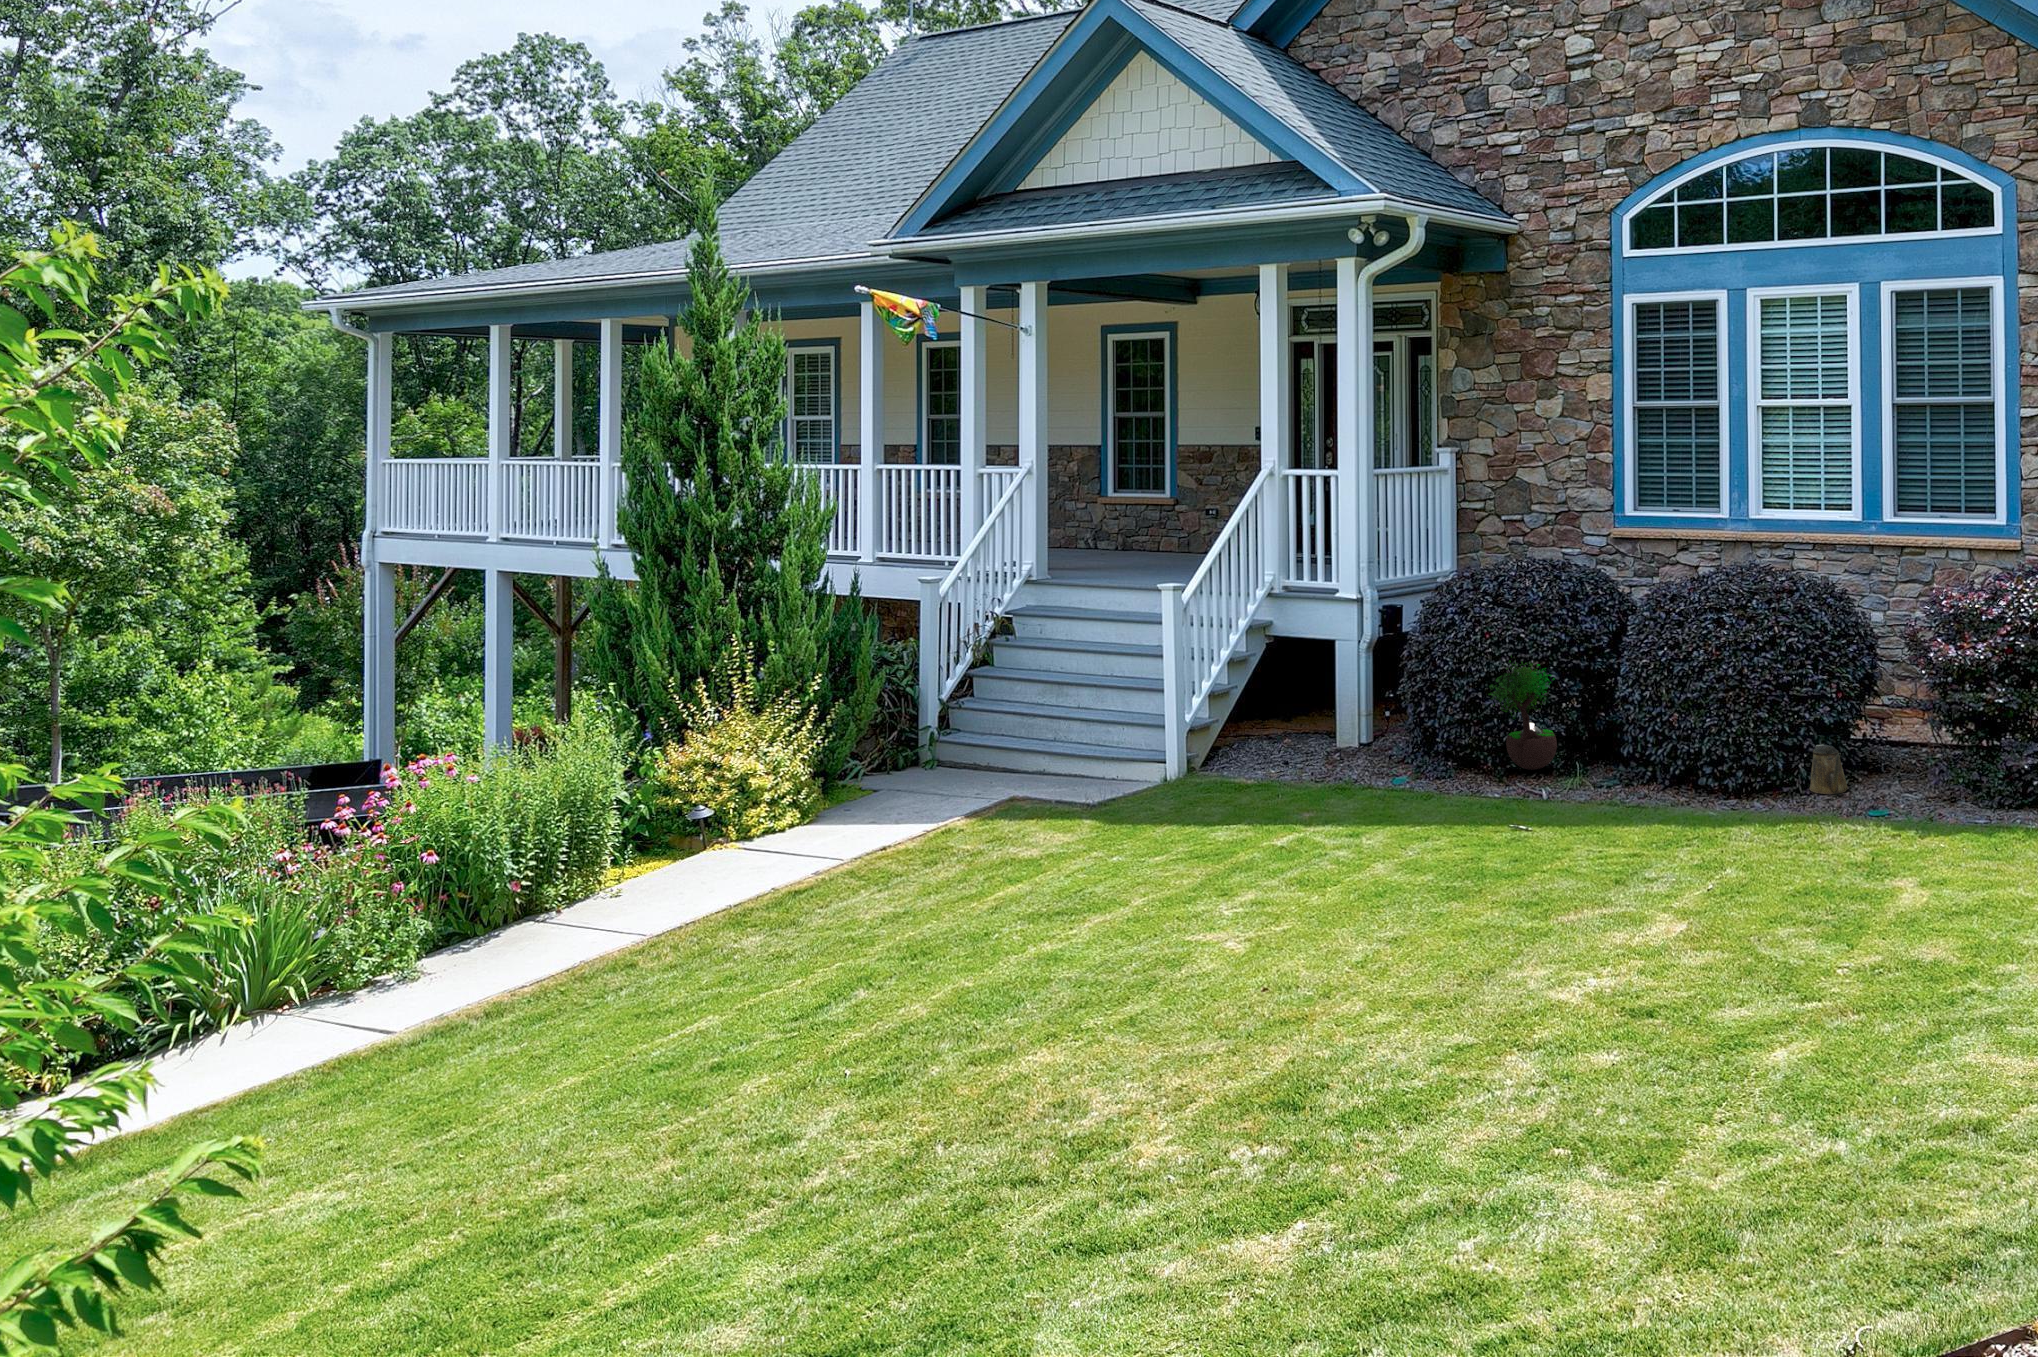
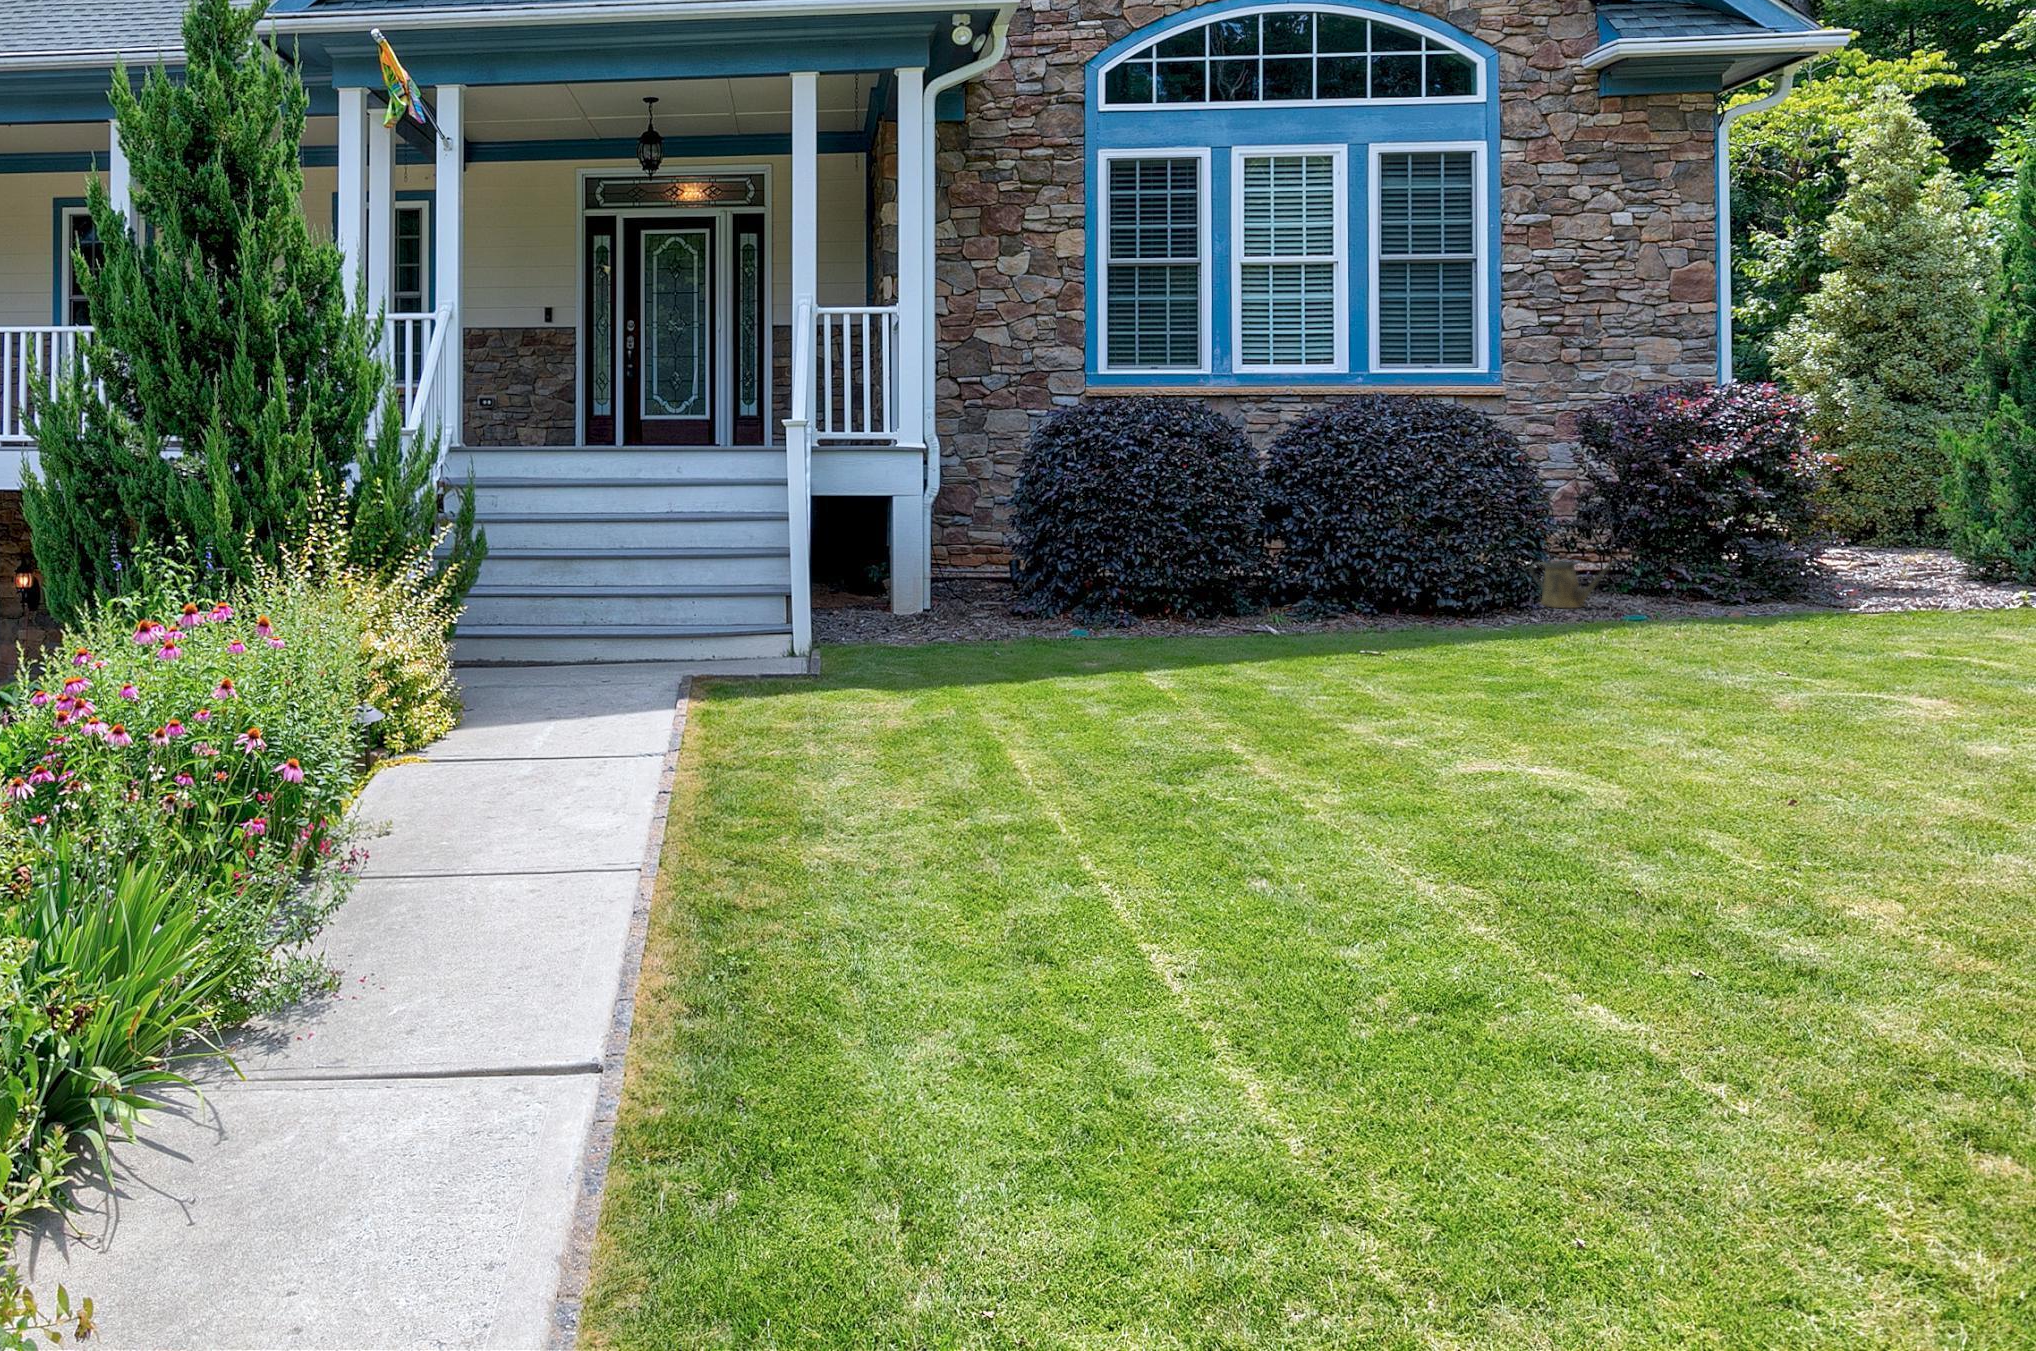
potted tree: present [1489,661,1557,770] -> none [1184,490,1259,616]

